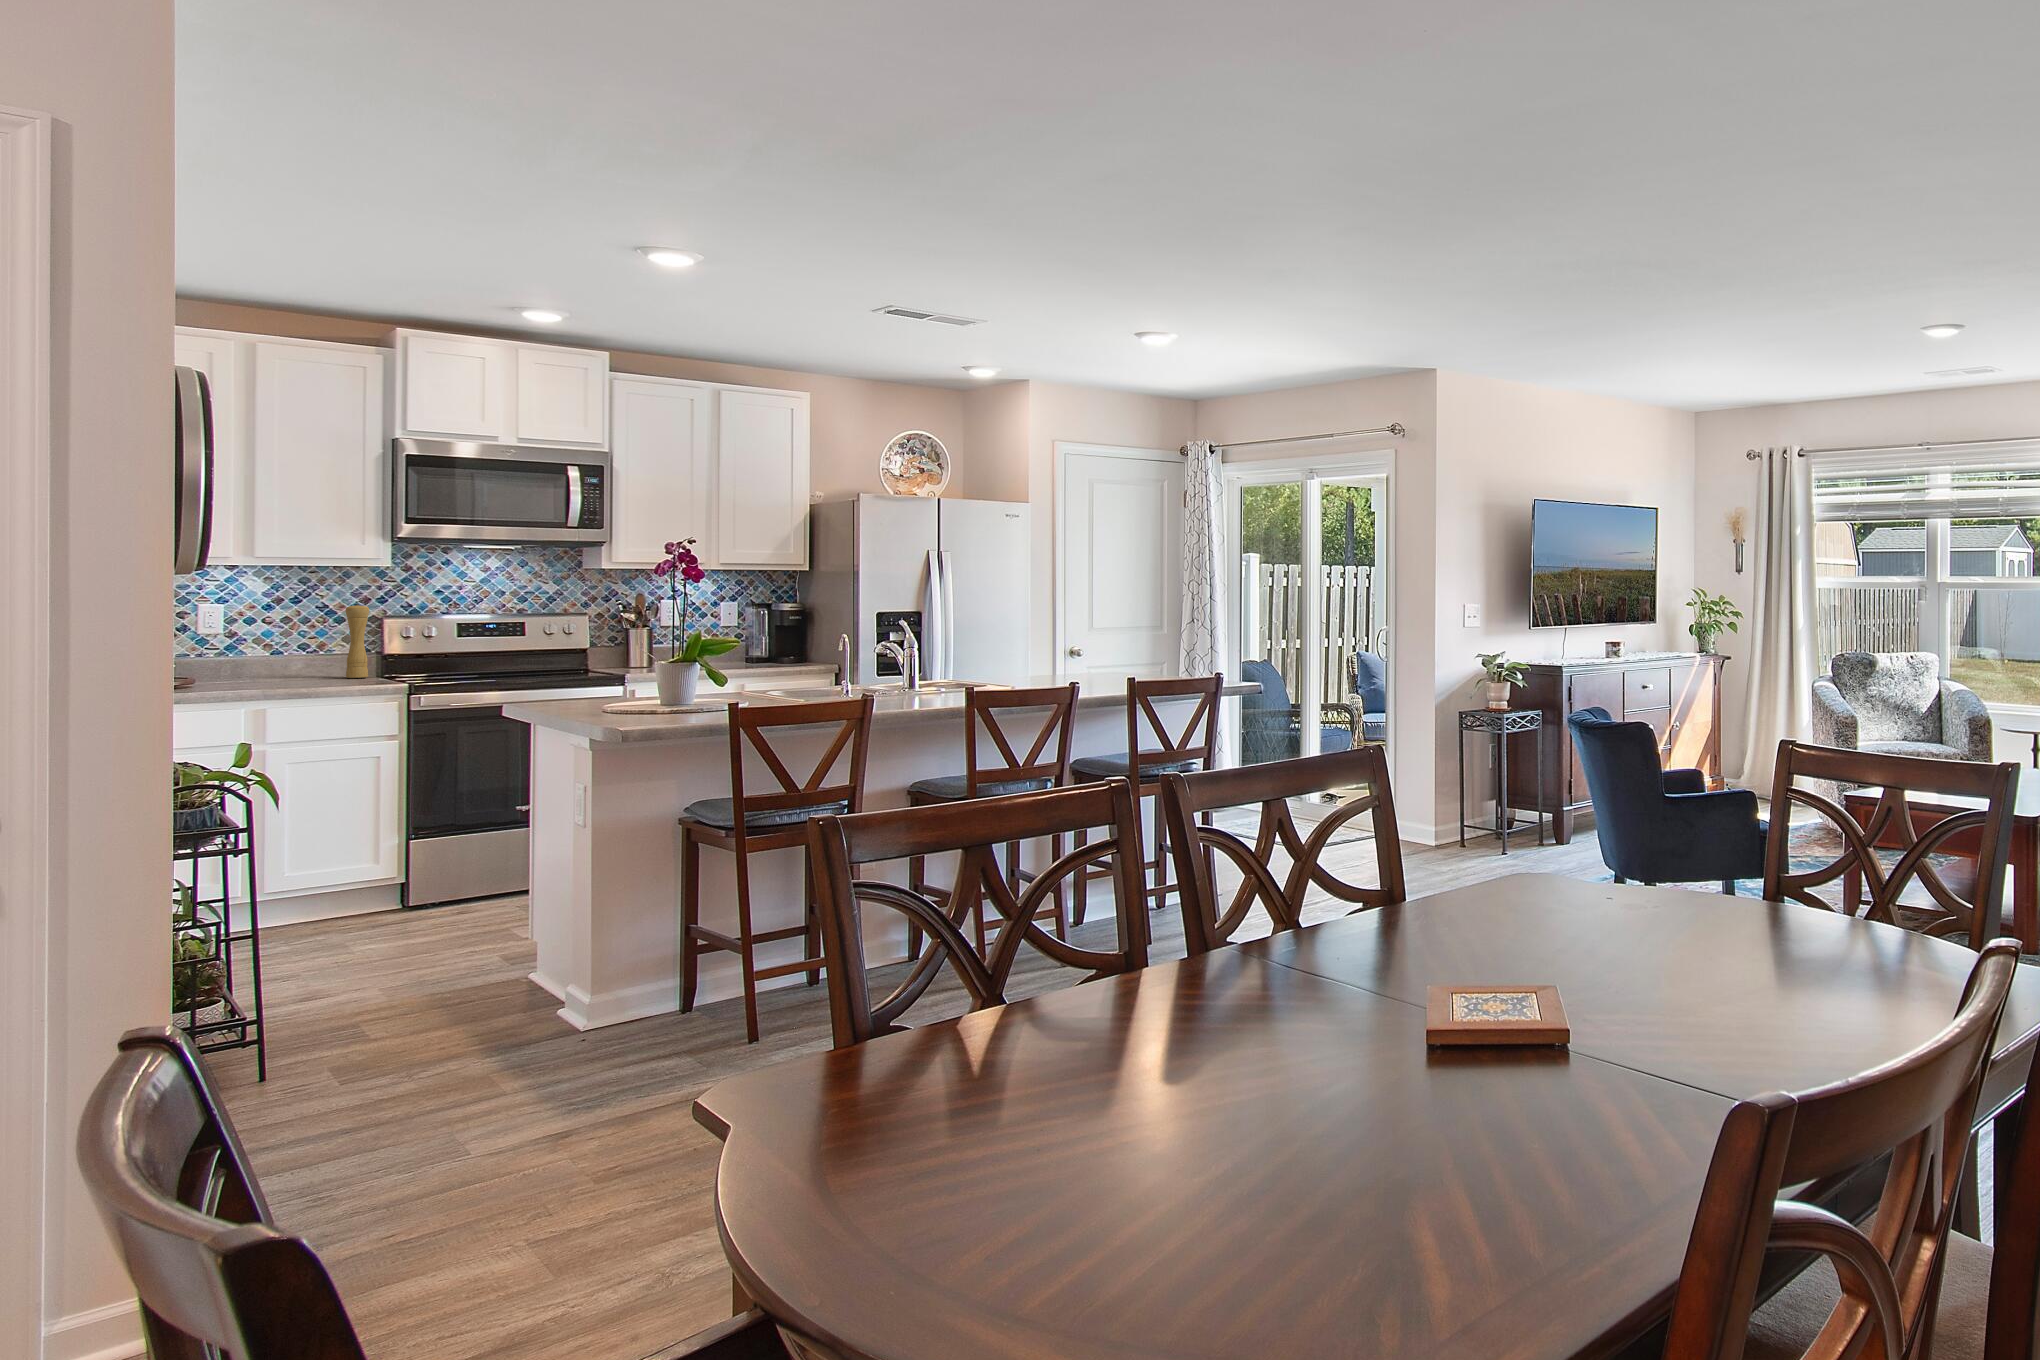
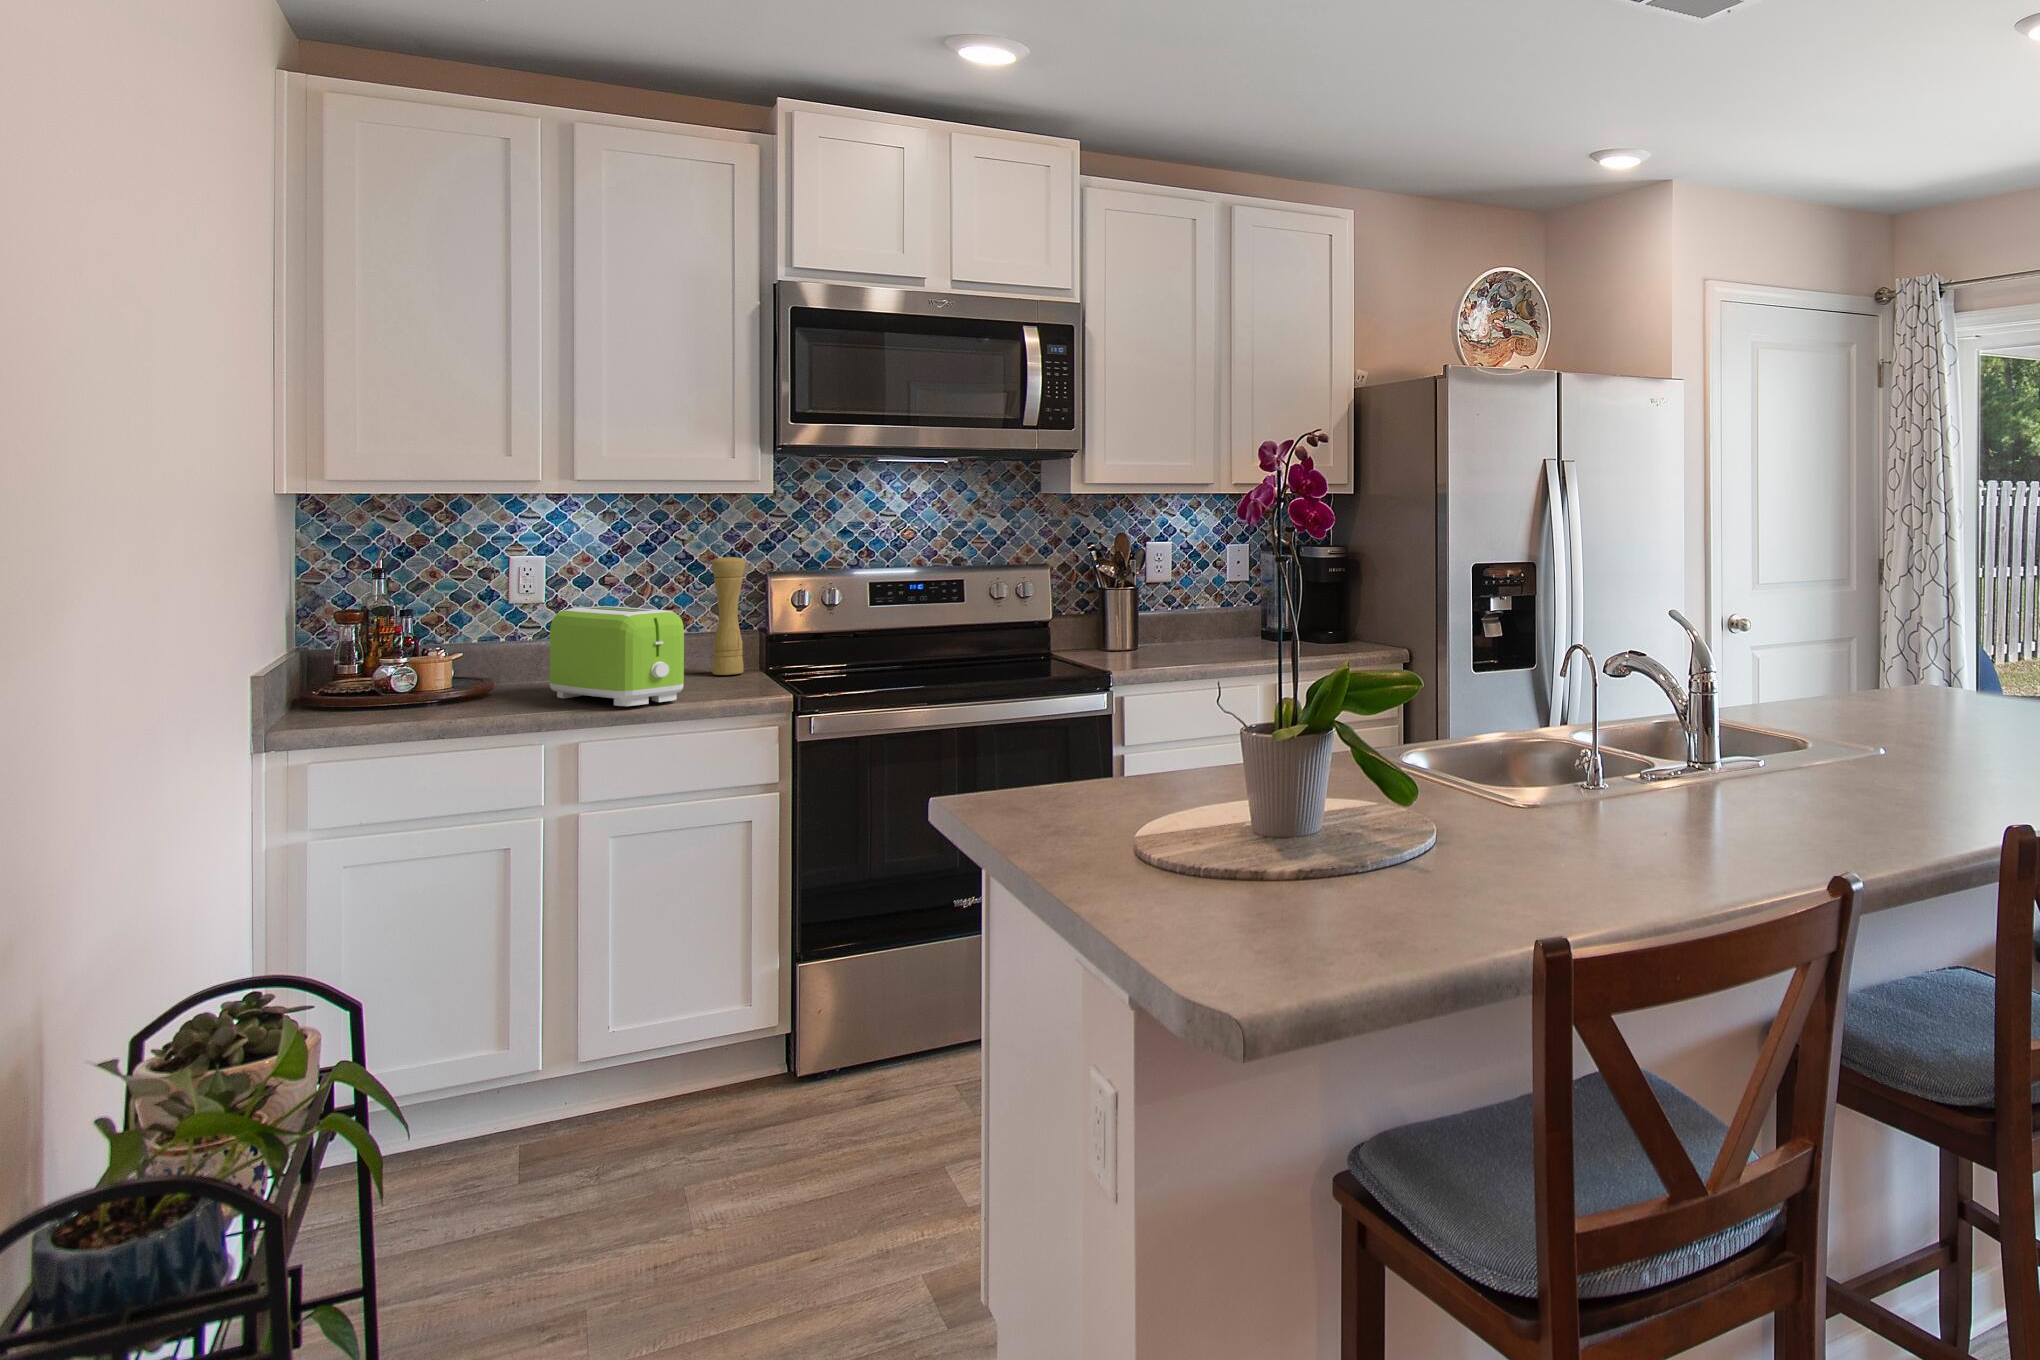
toaster: none [238,633,334,689] -> present [550,606,684,706]

